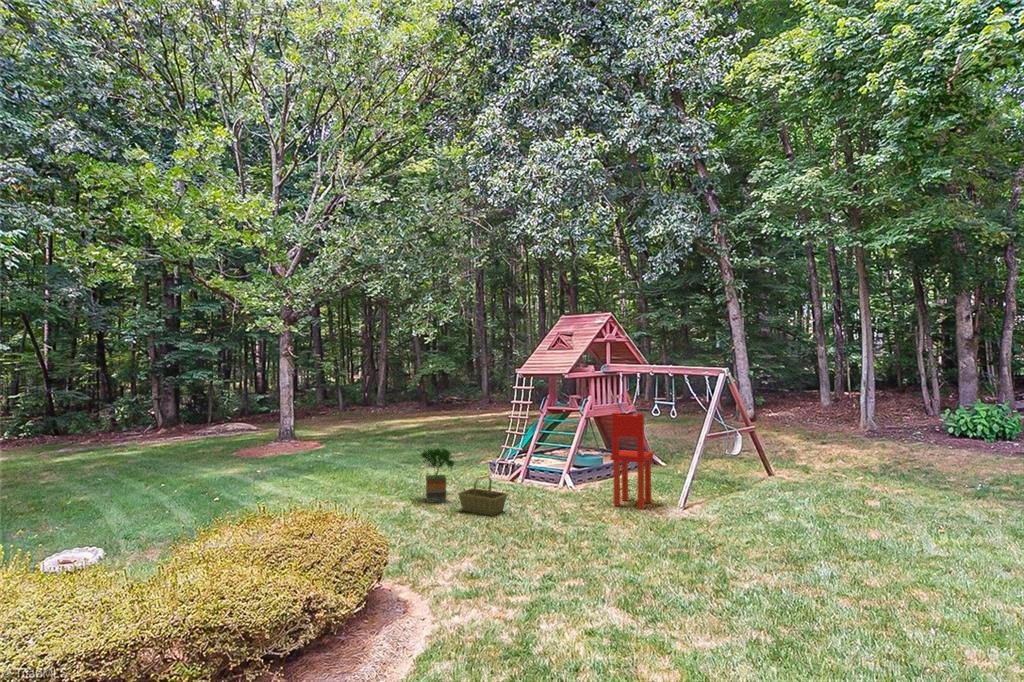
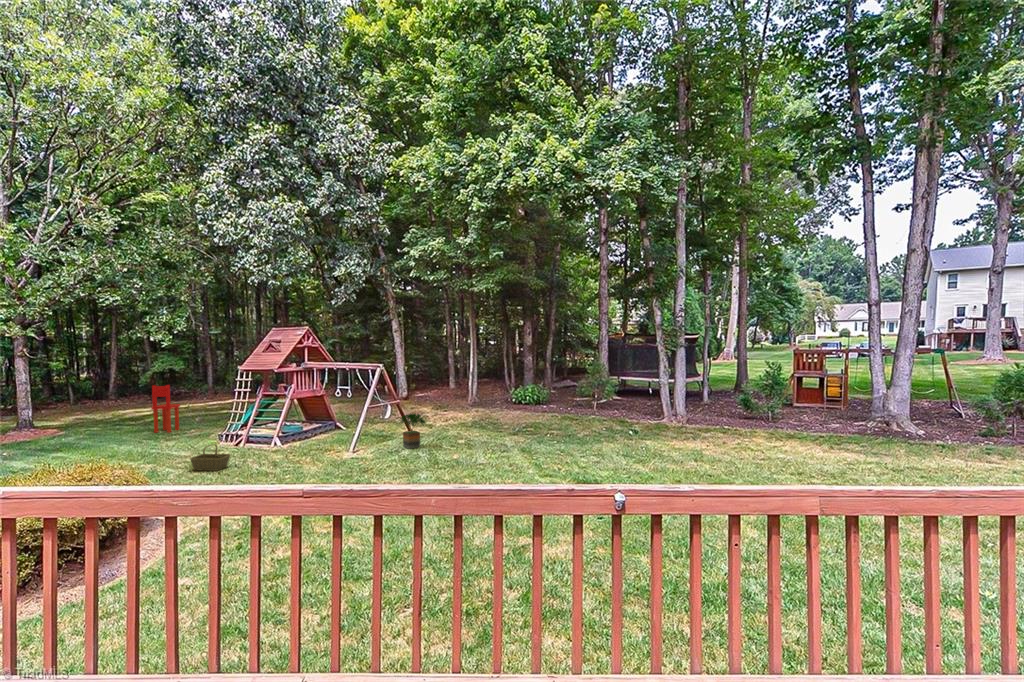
chair: present [611,413,654,509] -> present [151,385,180,433]
potted tree: present [421,448,454,503] -> present [401,413,425,449]

